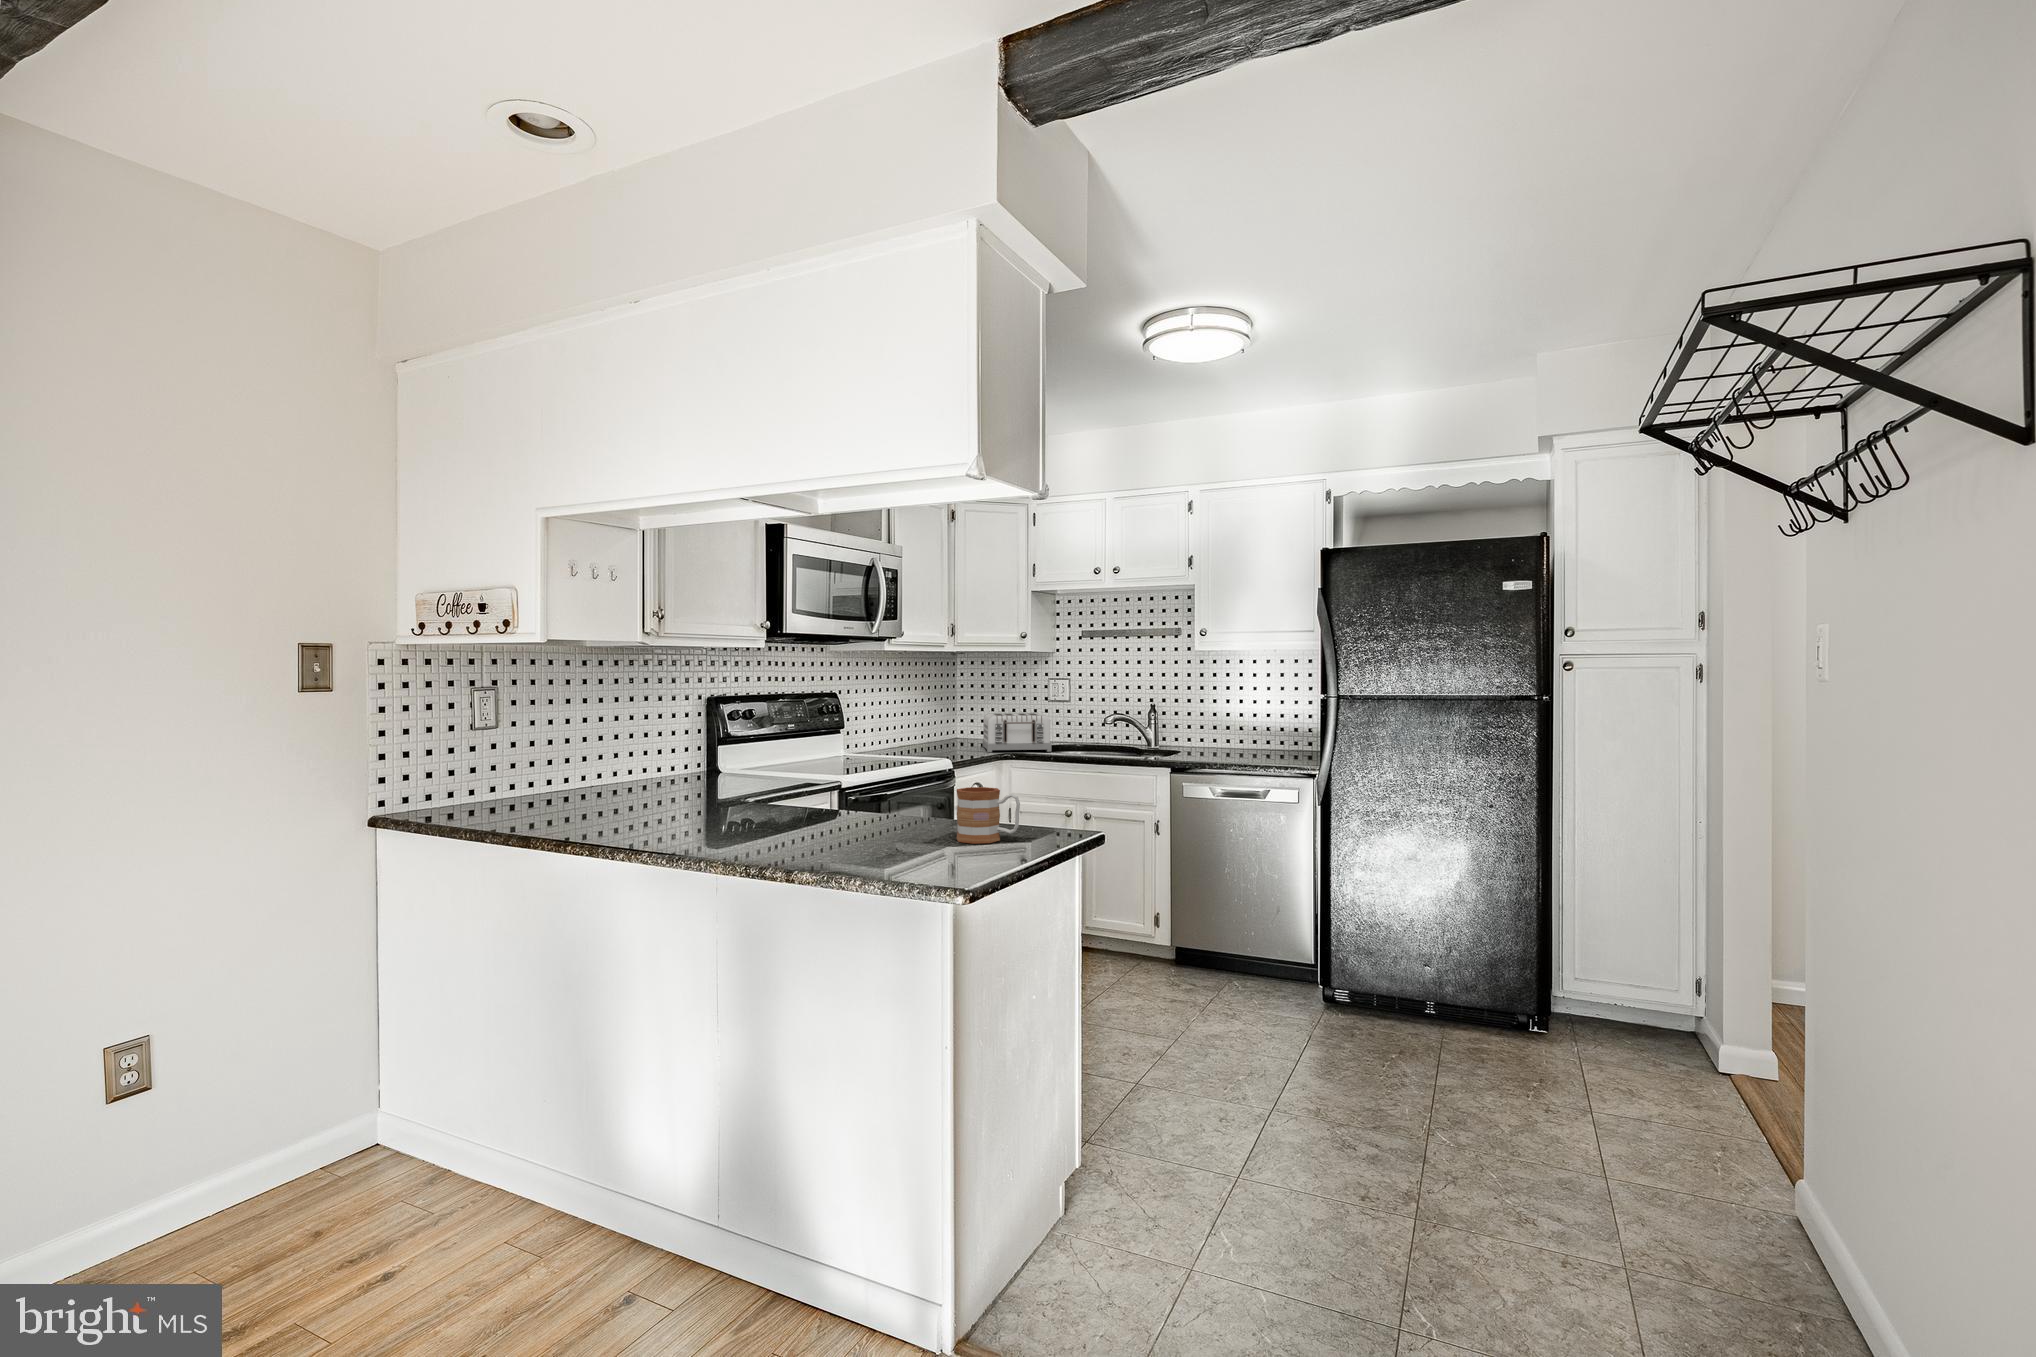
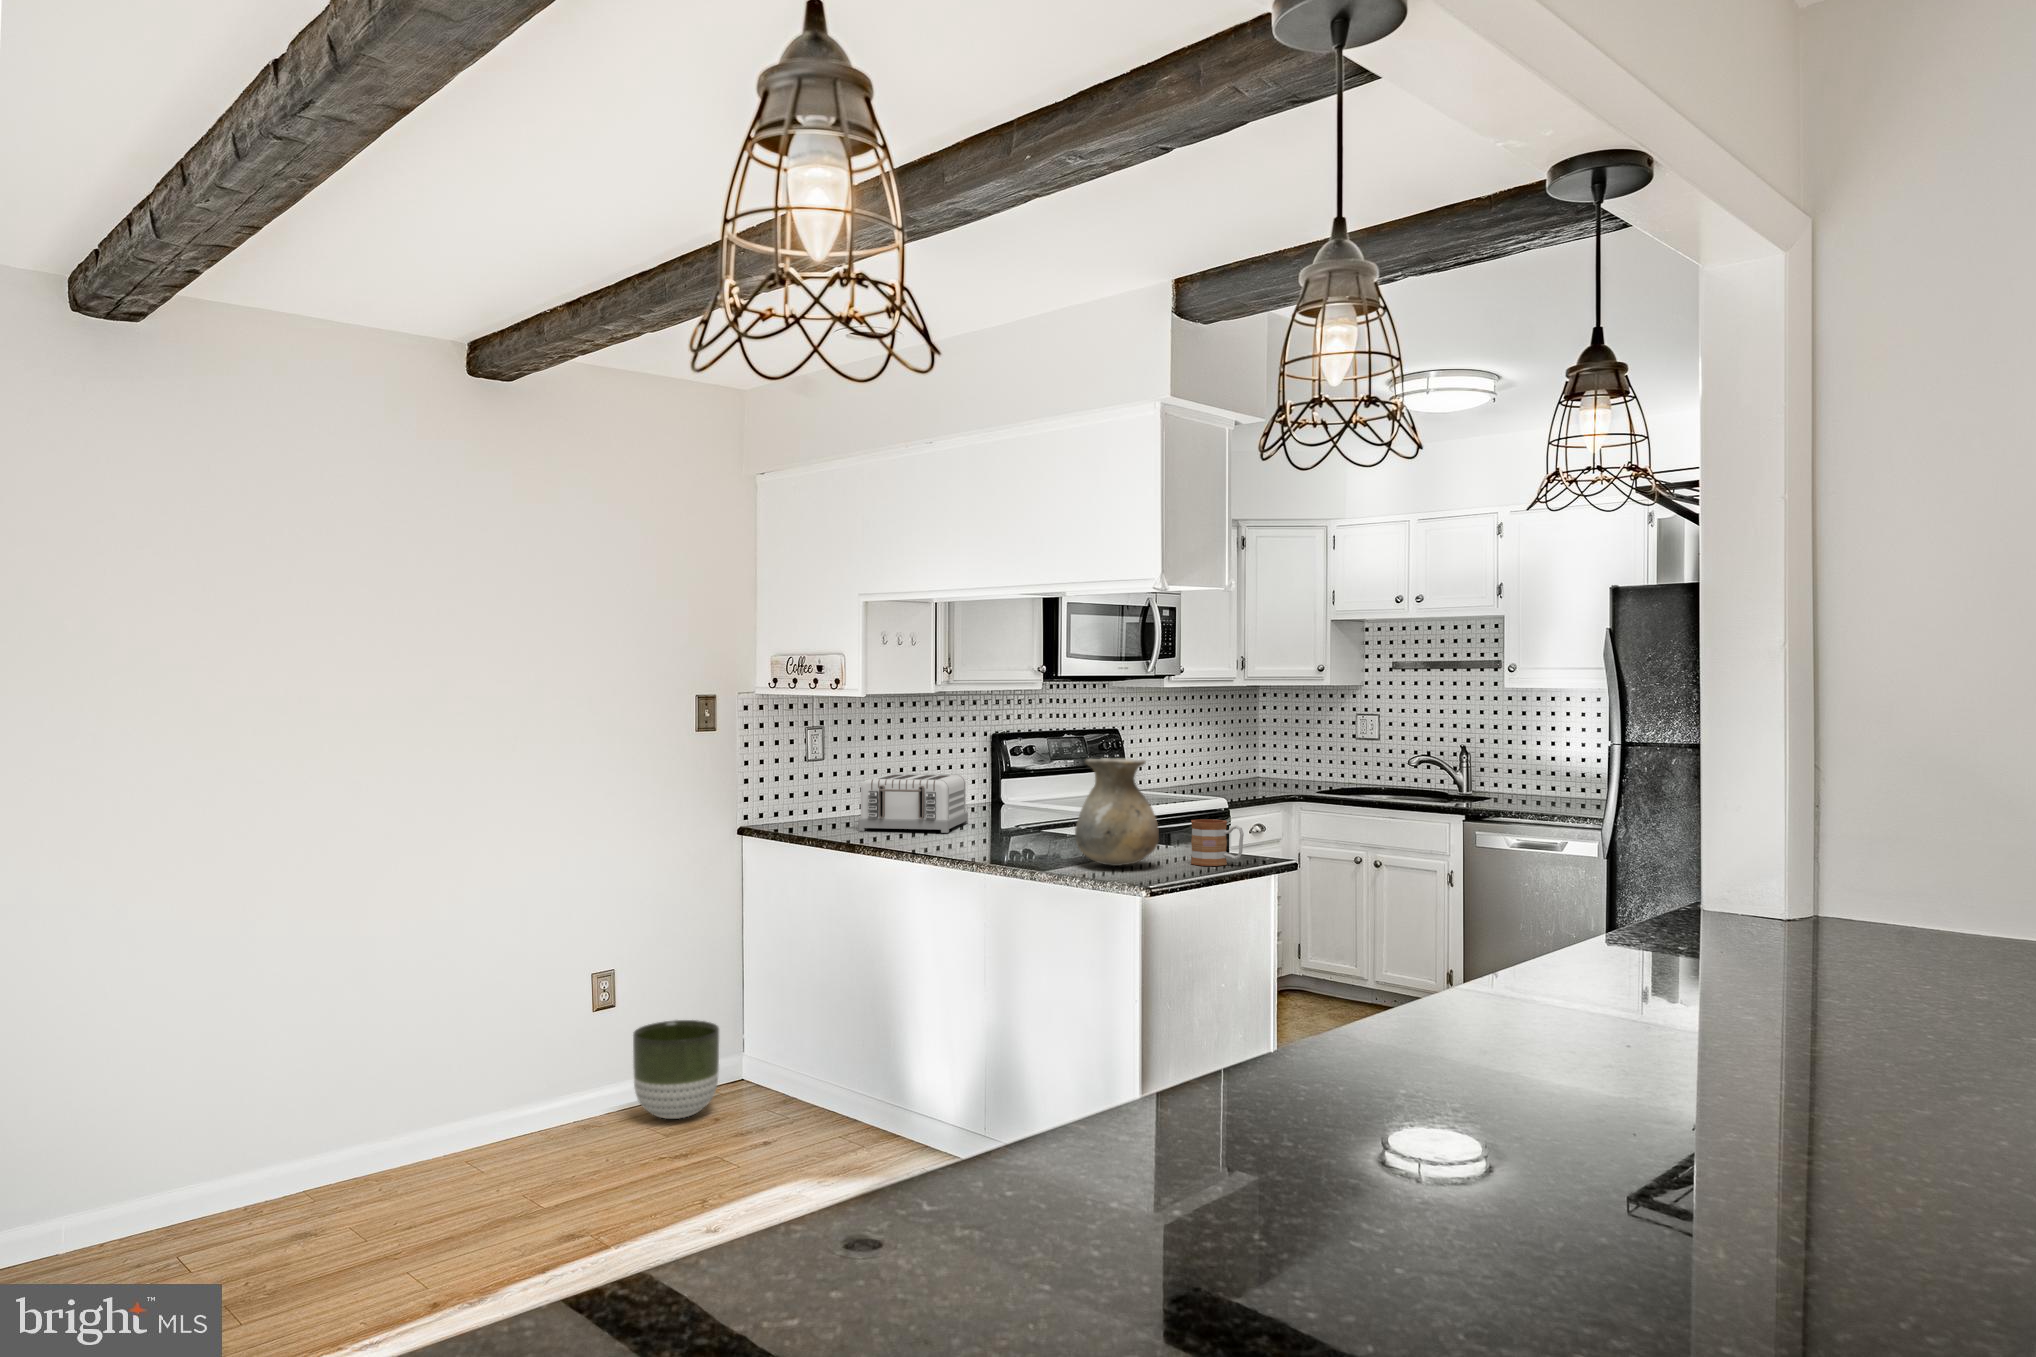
toaster: present [983,713,1052,752] -> present [858,774,968,833]
vase: none [818,717,923,850] -> present [1075,758,1159,866]
planter: none [190,1072,332,1220] -> present [633,1020,719,1119]

